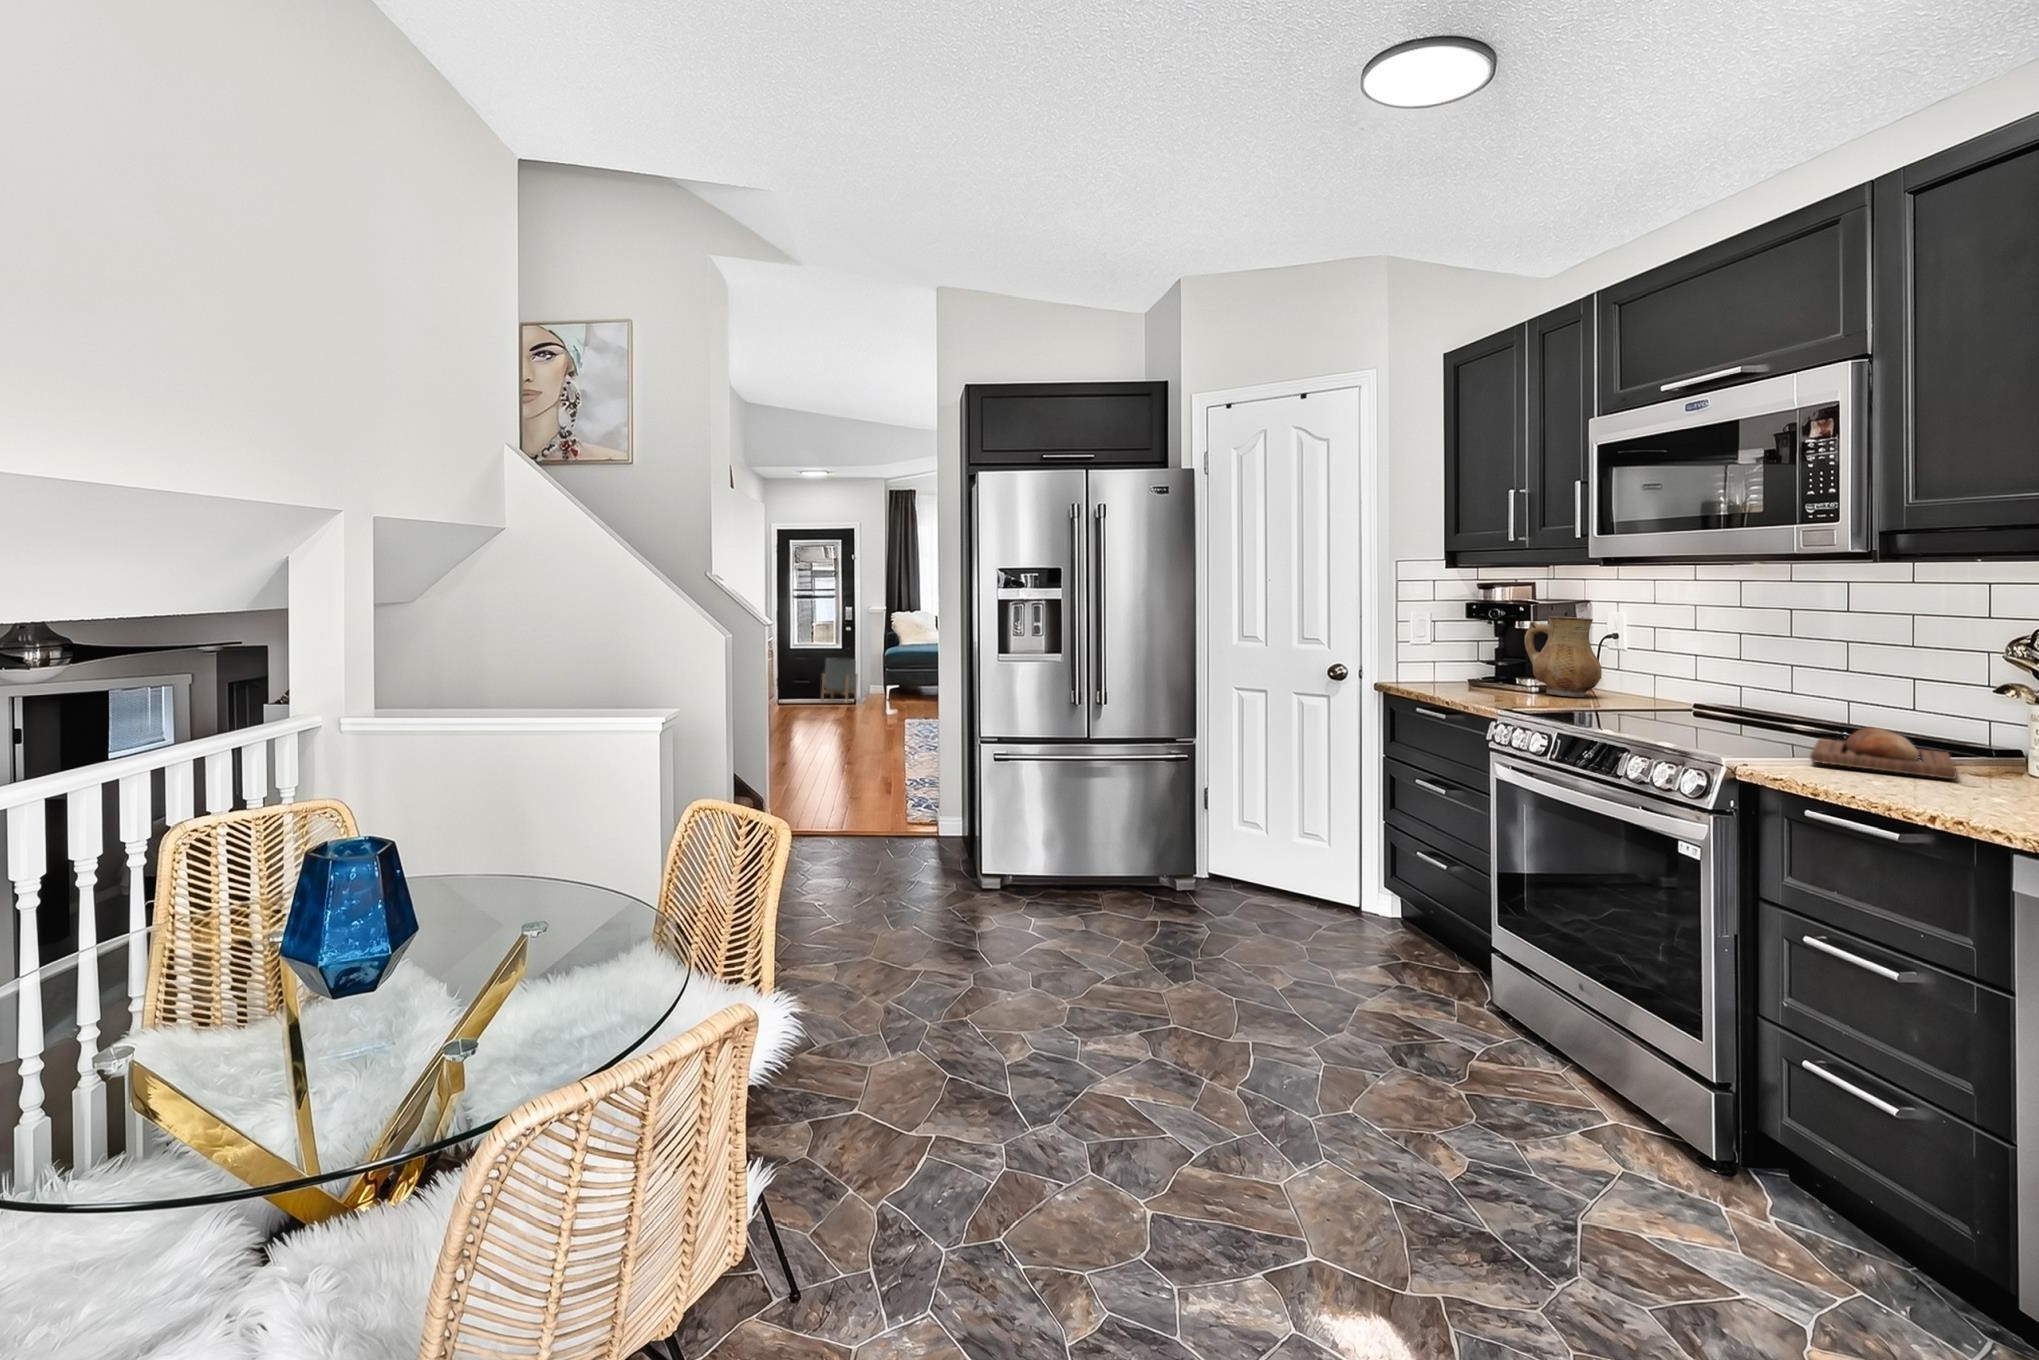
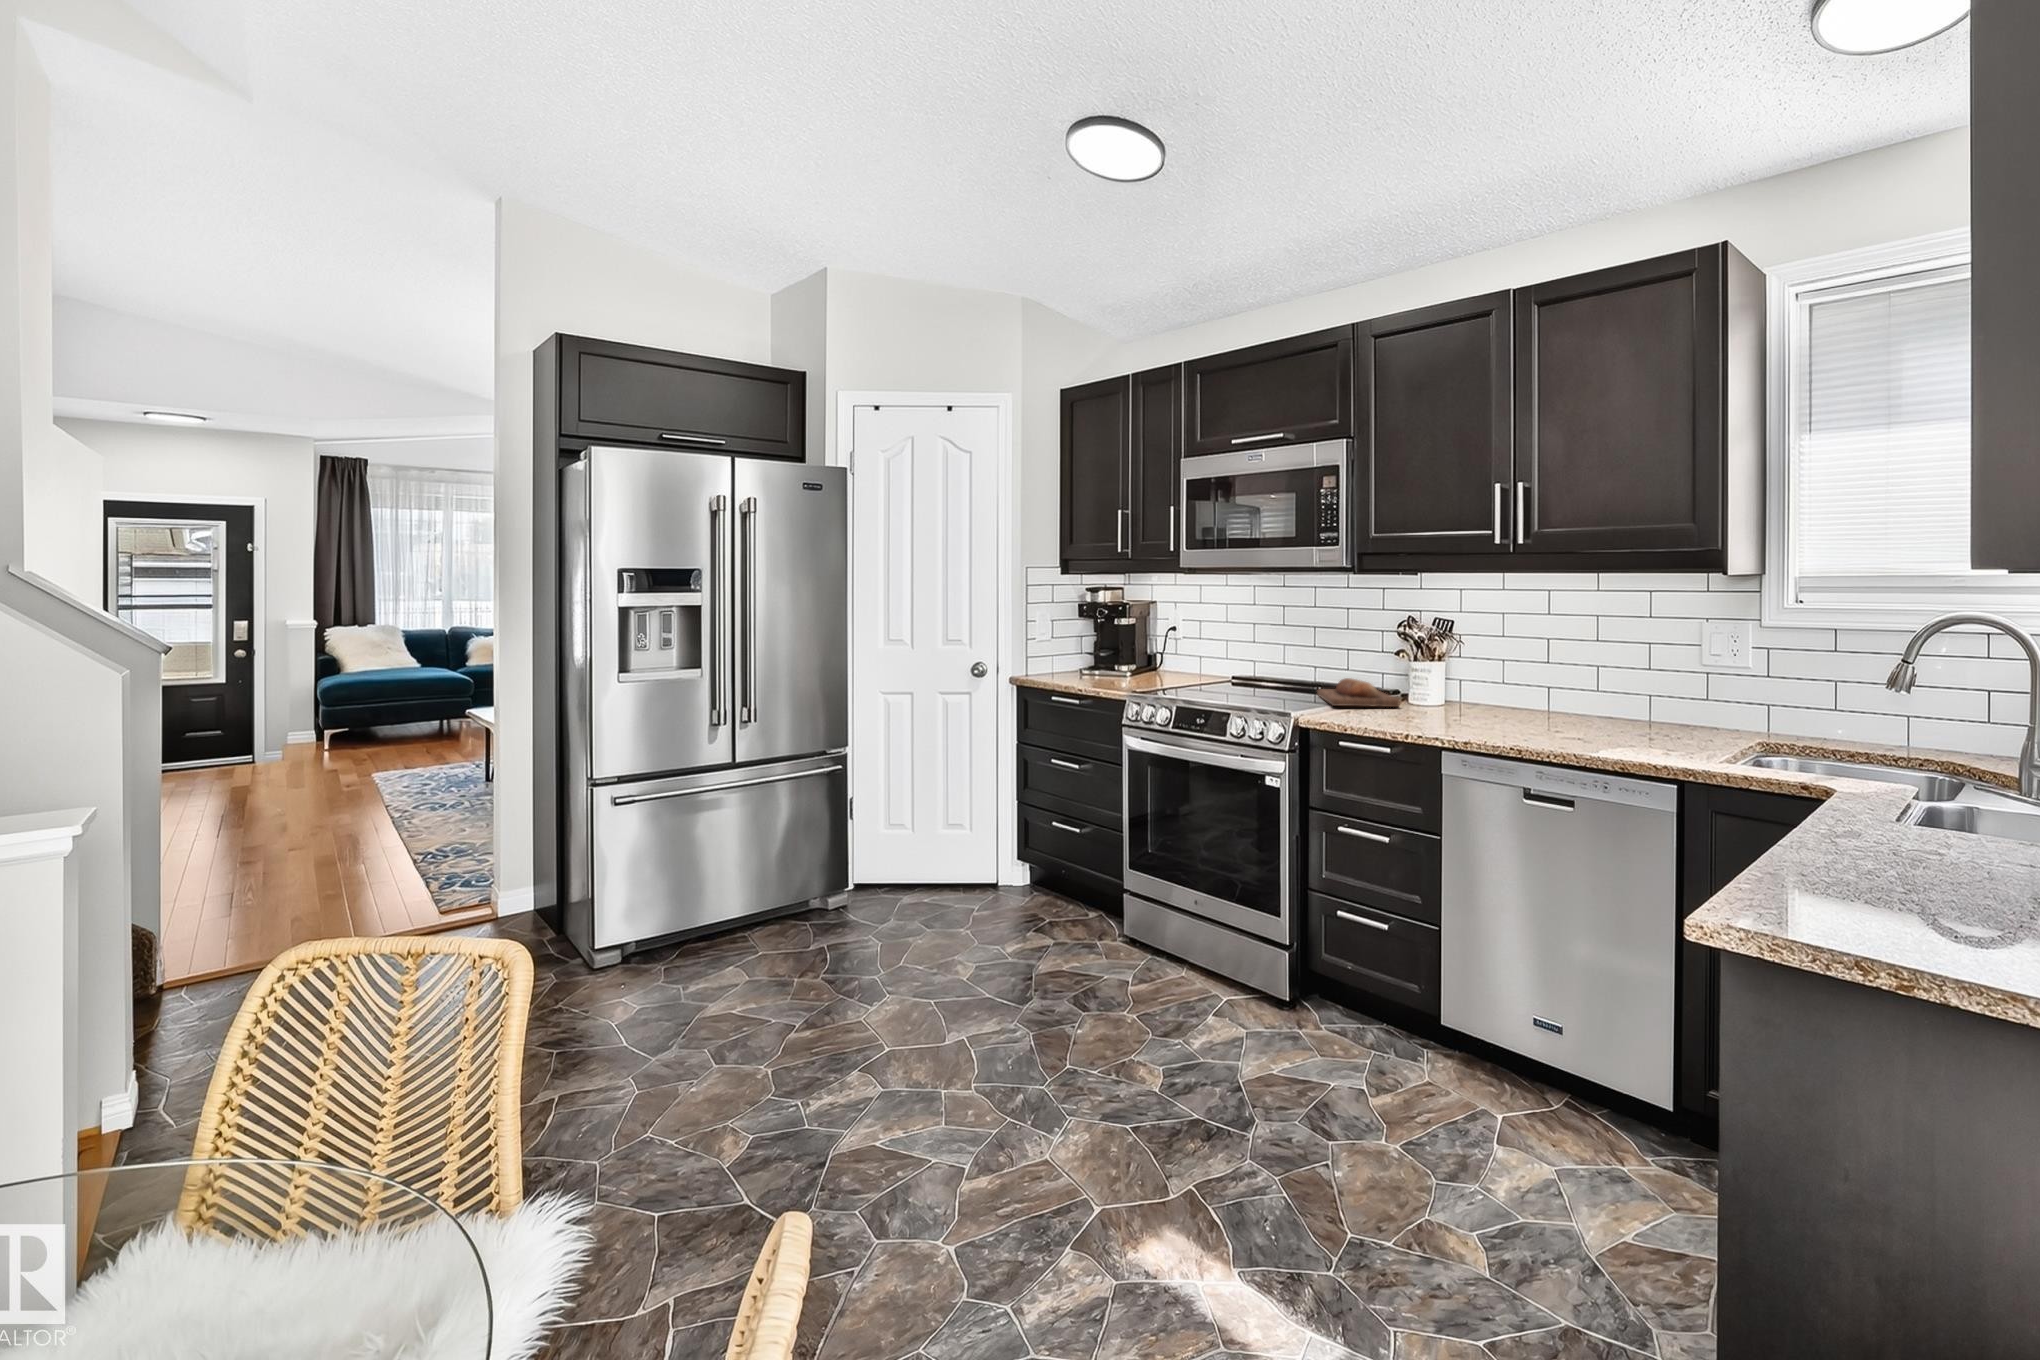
ceramic pitcher: present [1525,616,1602,697] -> none [1117,612,1168,675]
planter: present [821,658,857,701] -> none [217,712,285,776]

